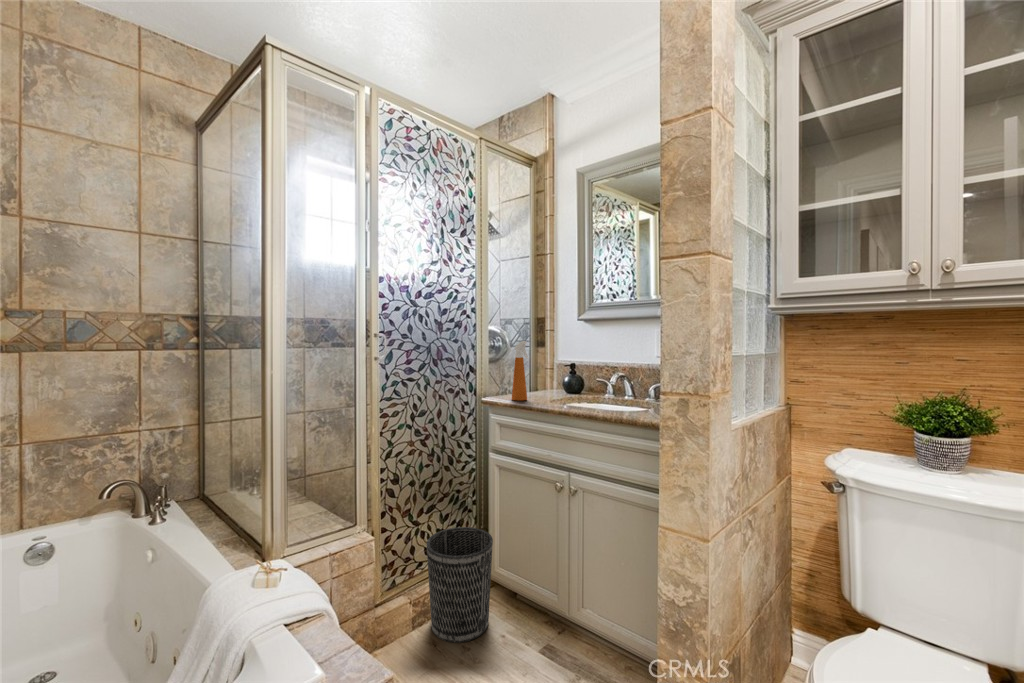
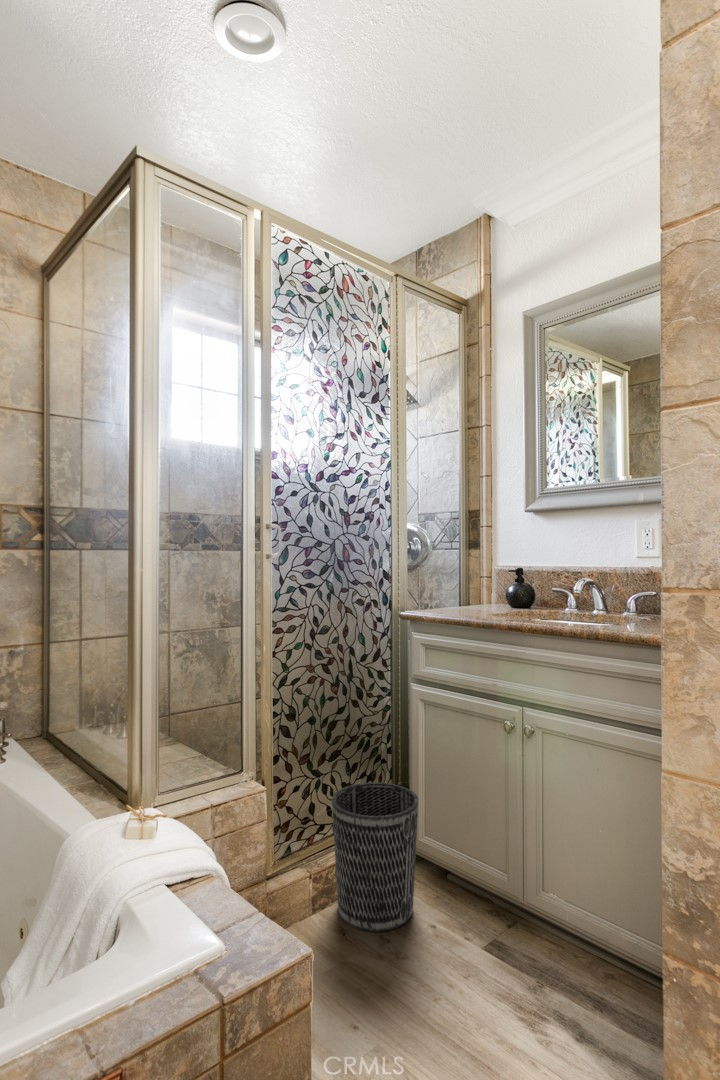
spray bottle: present [512,341,528,401] -> none [441,536,464,615]

